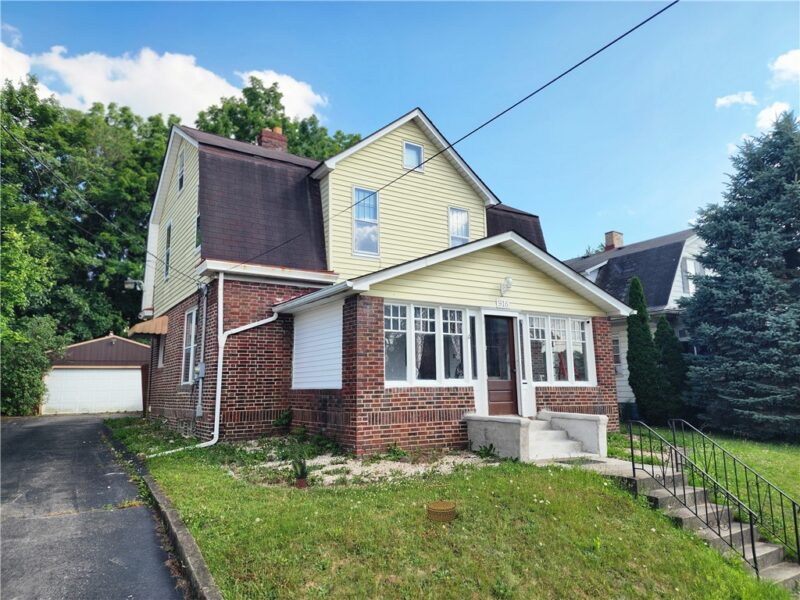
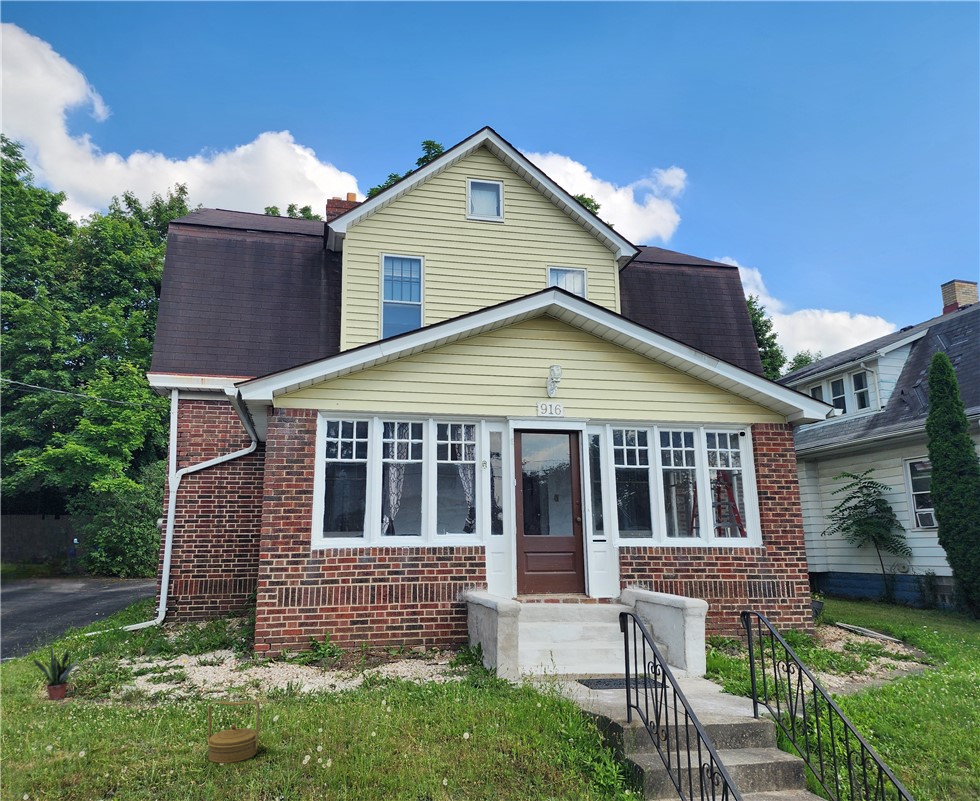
basket: present [425,483,456,521] -> present [208,701,260,763]

